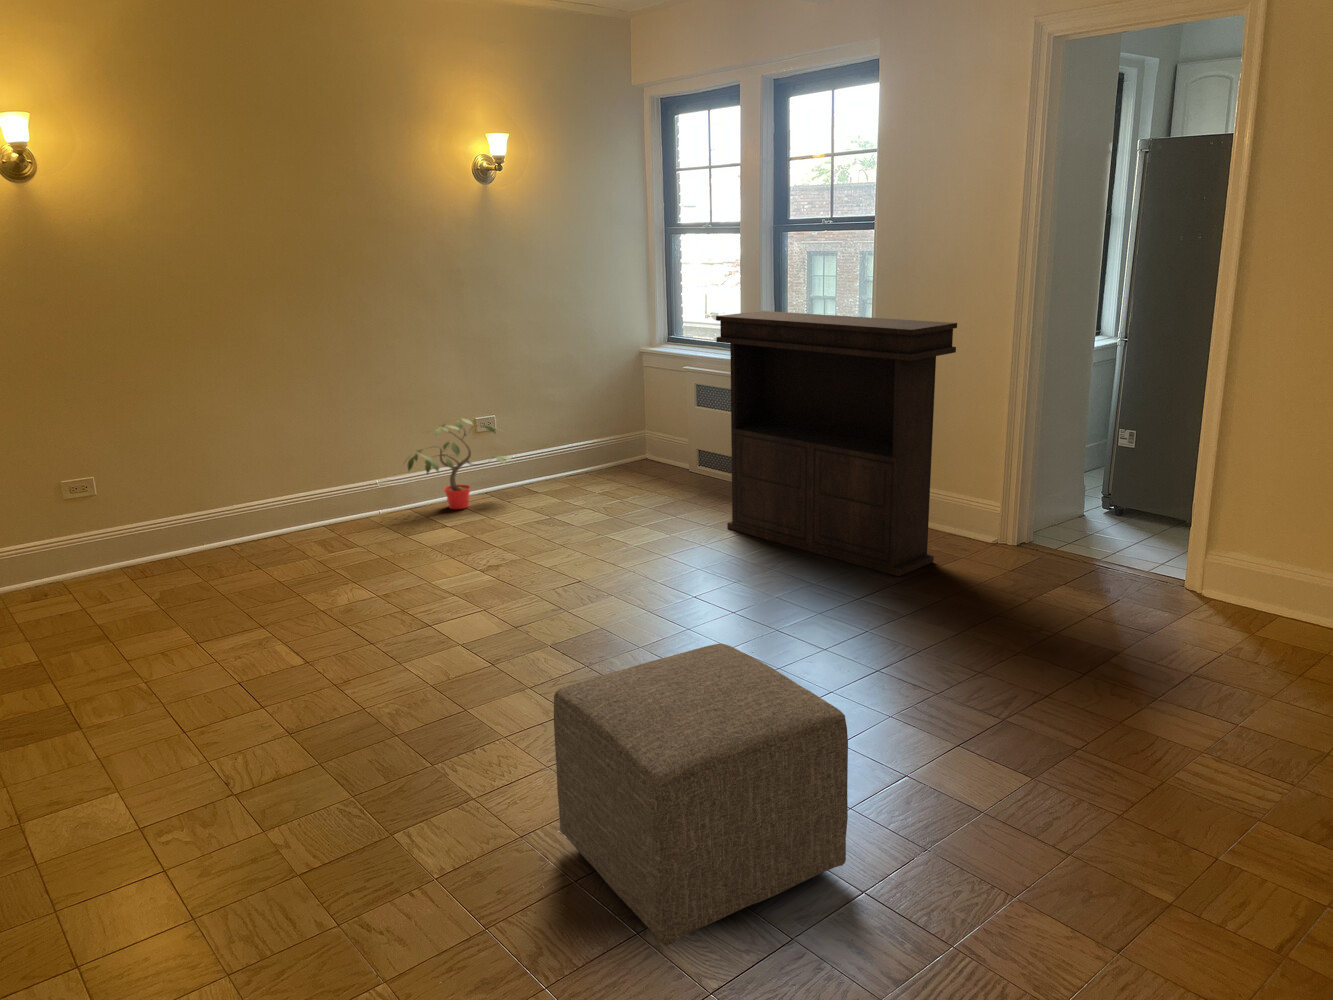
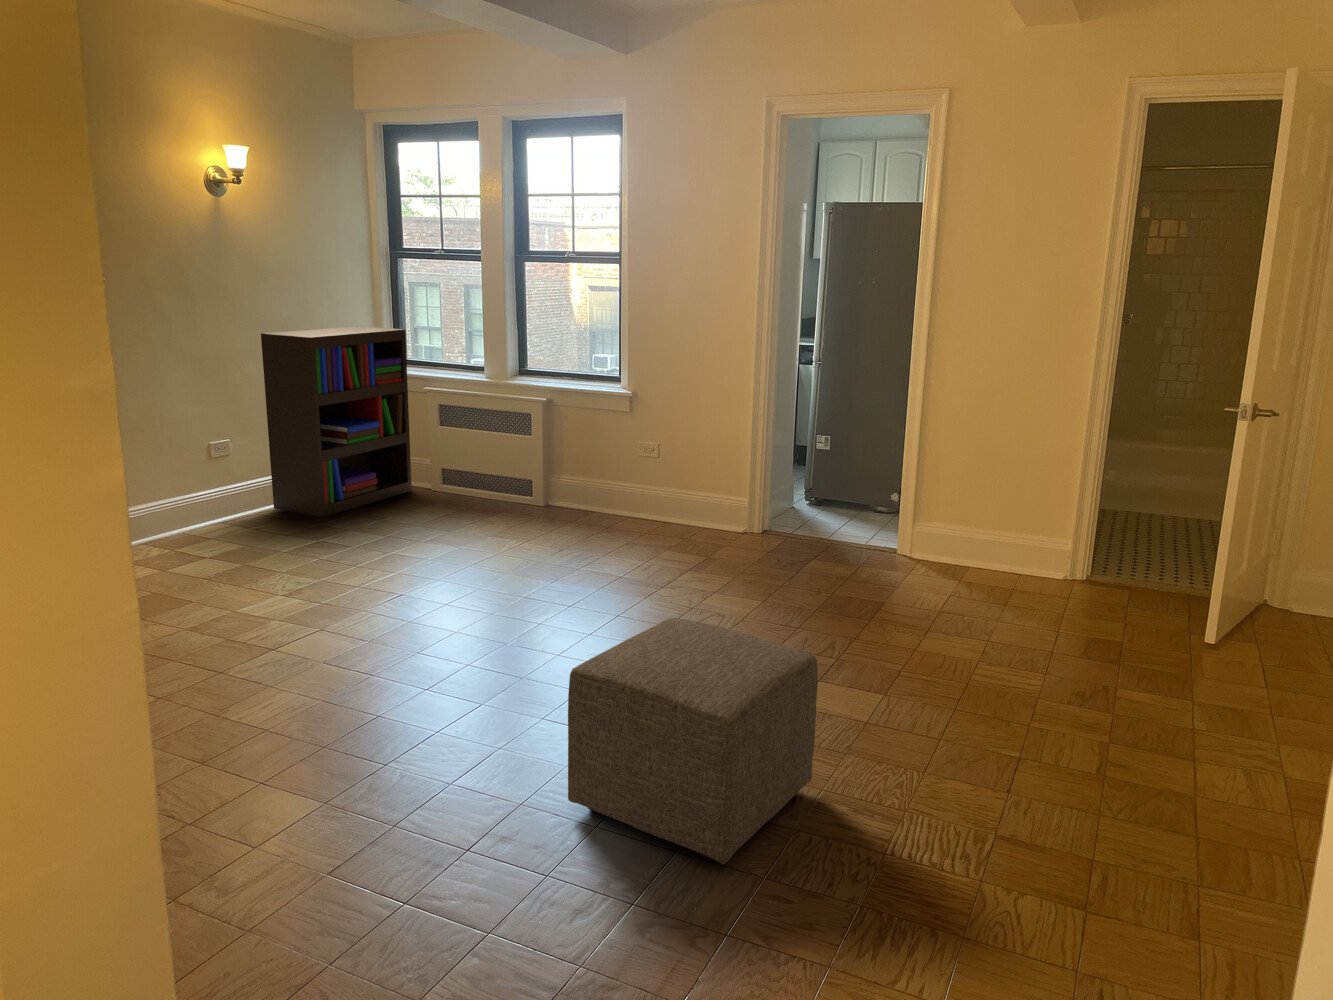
bookshelf: none [523,305,669,493] -> present [261,326,412,517]
console table: present [716,311,957,577] -> none [497,334,724,566]
potted plant: present [408,418,512,509] -> none [145,443,270,541]

